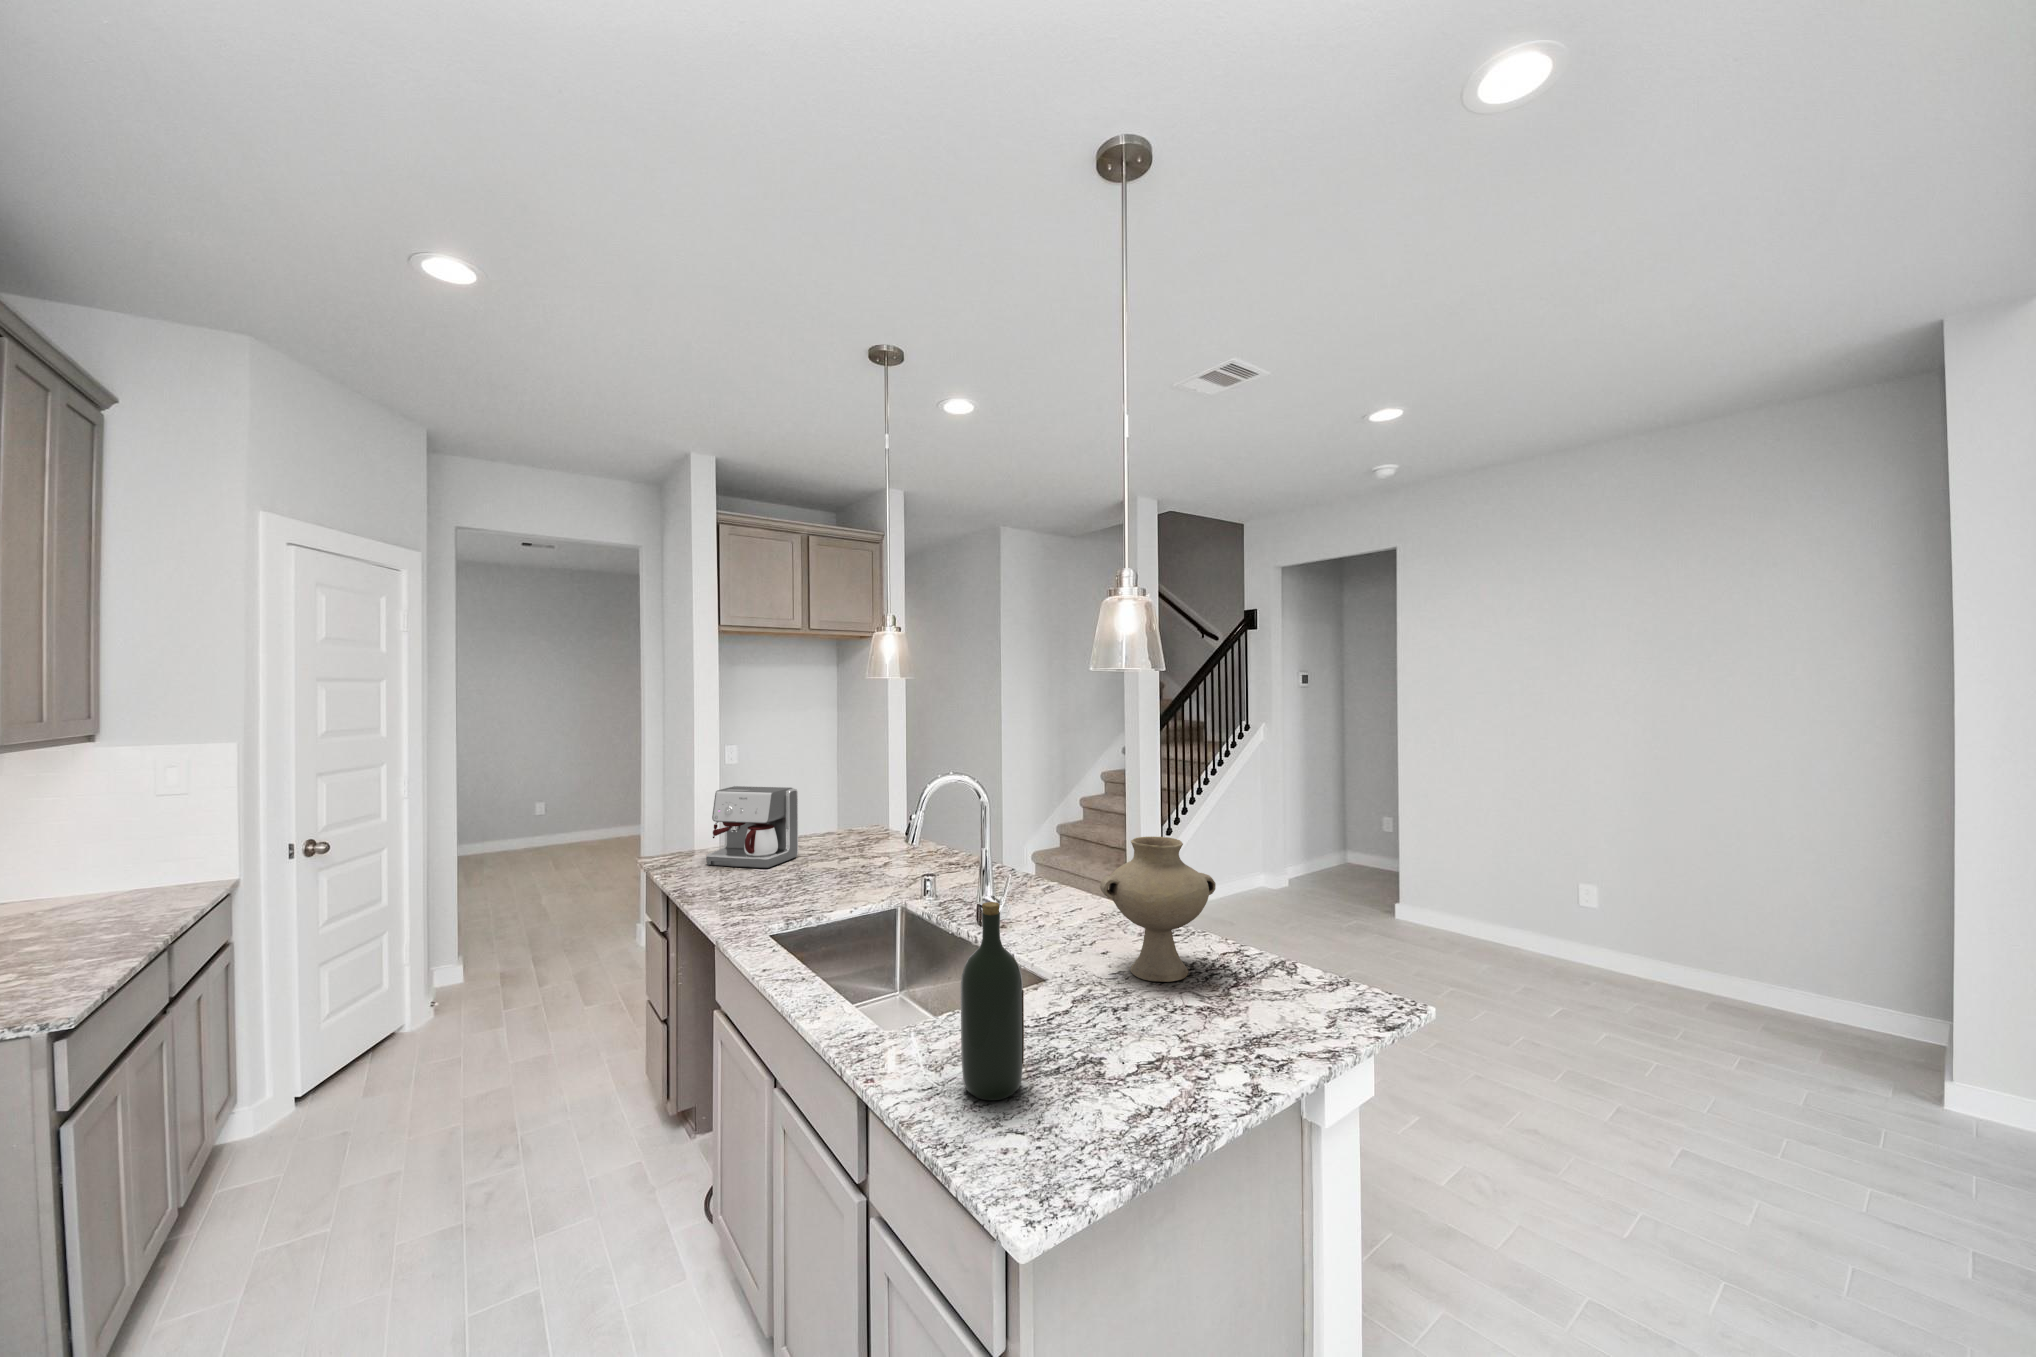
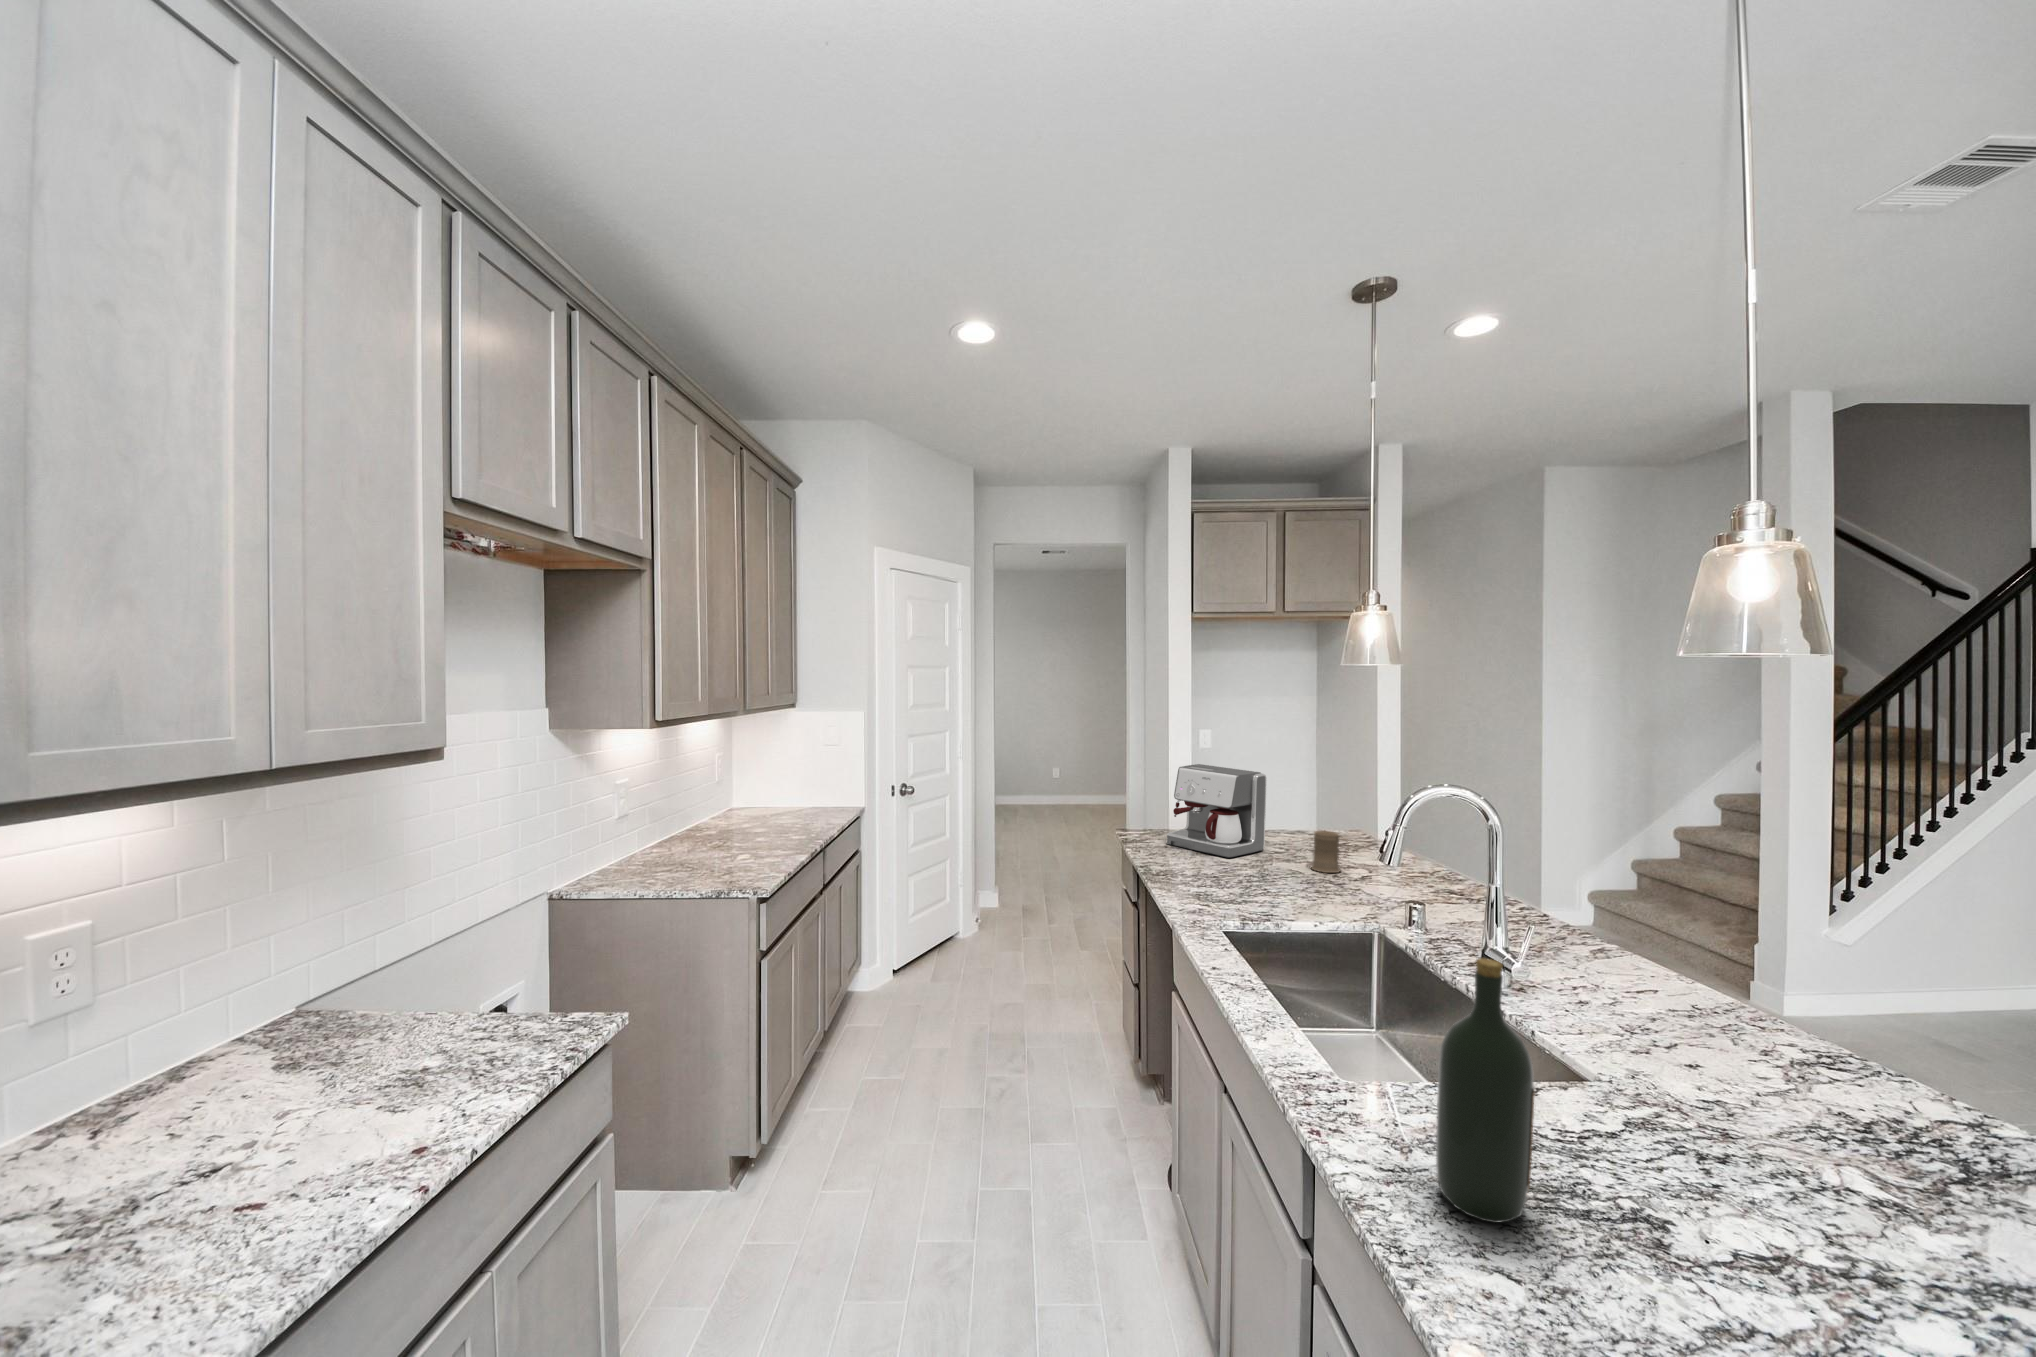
mug: none [839,831,870,867] -> present [1311,831,1349,873]
vase: present [1100,837,1216,982] -> none [1686,907,1927,1142]

